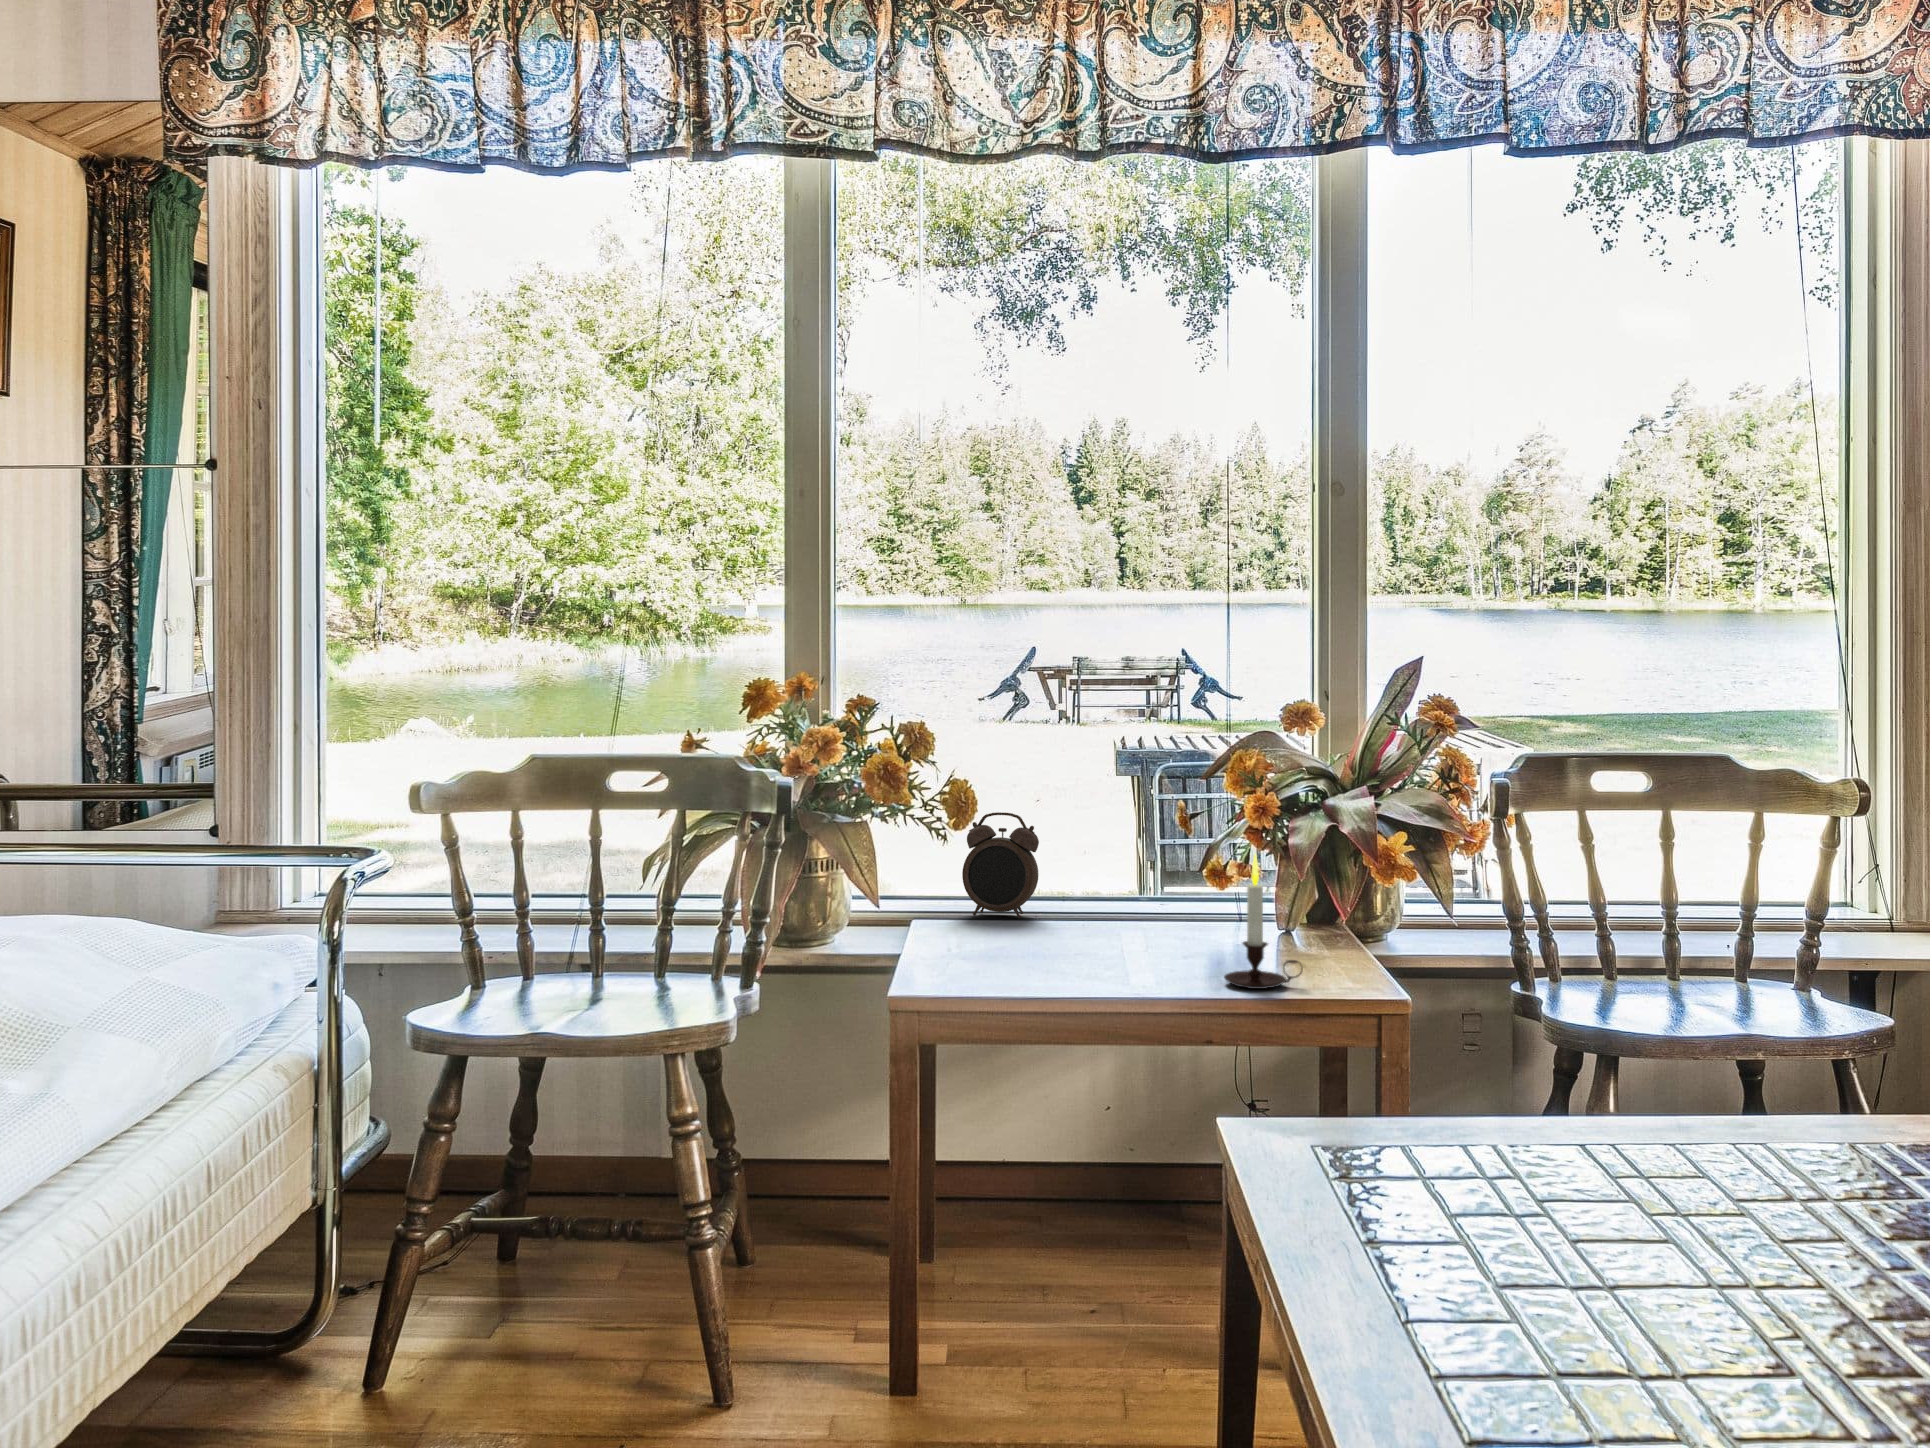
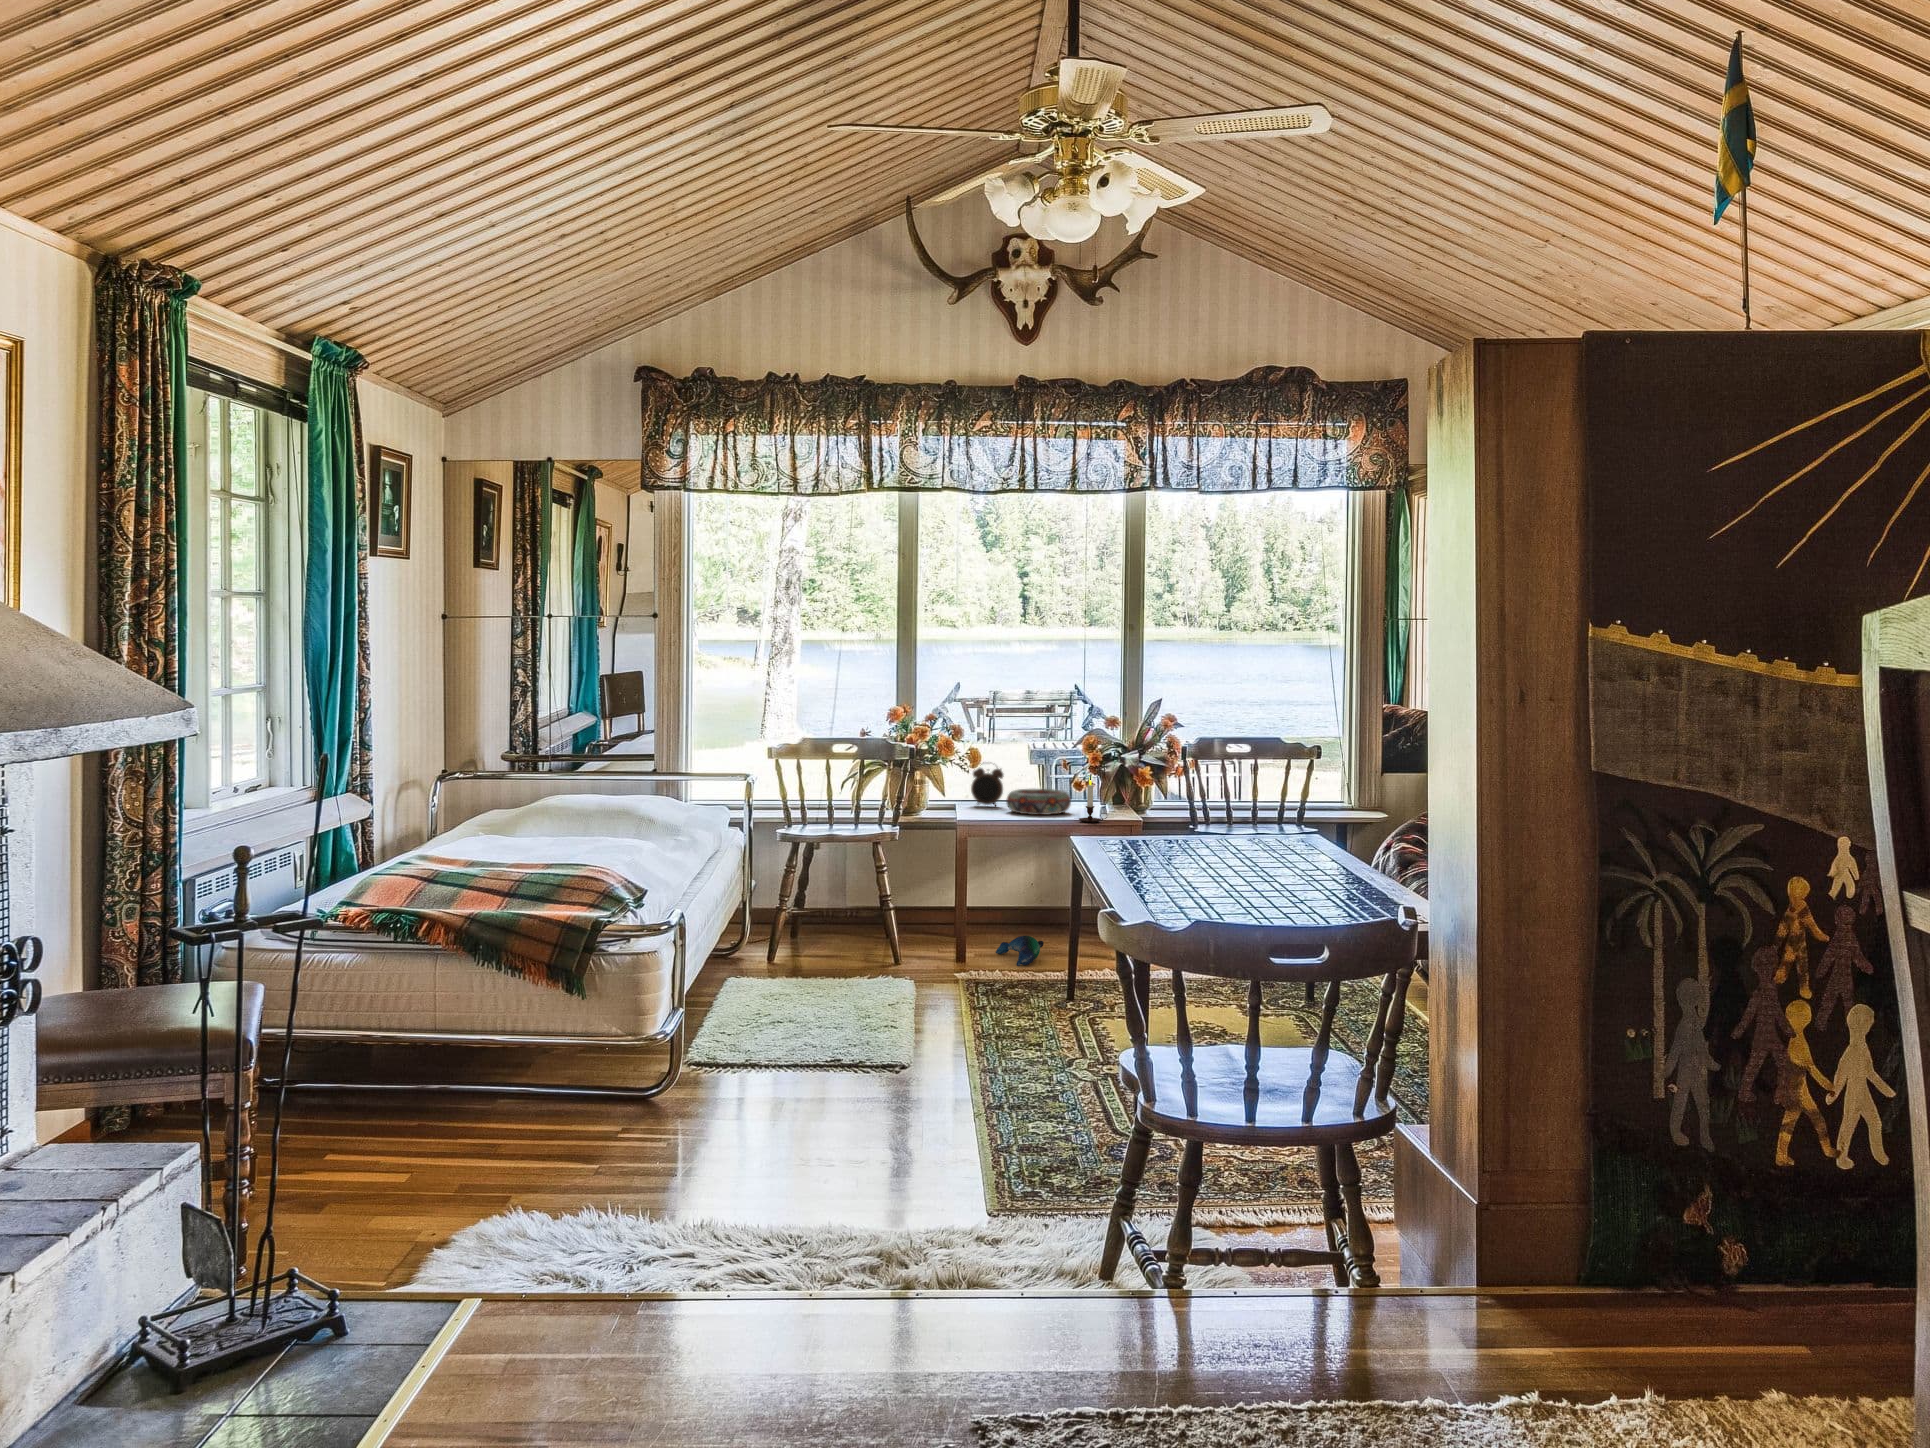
decorative bowl: none [1040,878,1199,951] -> present [1006,789,1071,815]
plush toy: none [1008,1278,1132,1395] -> present [996,936,1044,966]

